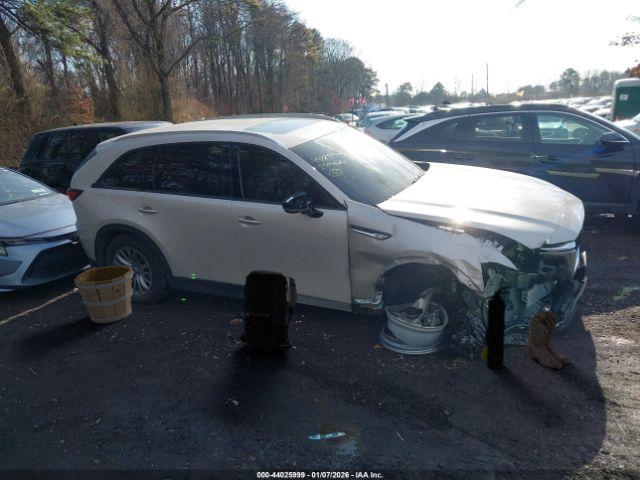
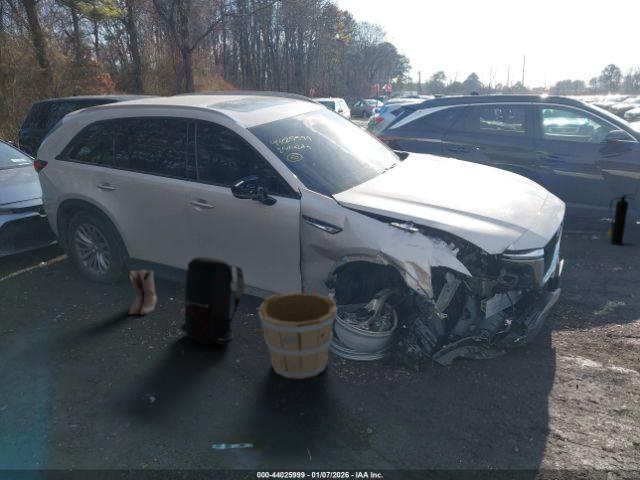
wooden bucket: present [75,266,133,323] -> present [258,293,337,379]
fire extinguisher: present [481,286,510,369] -> present [608,195,628,245]
boots: present [527,311,570,368] -> present [129,270,157,315]

